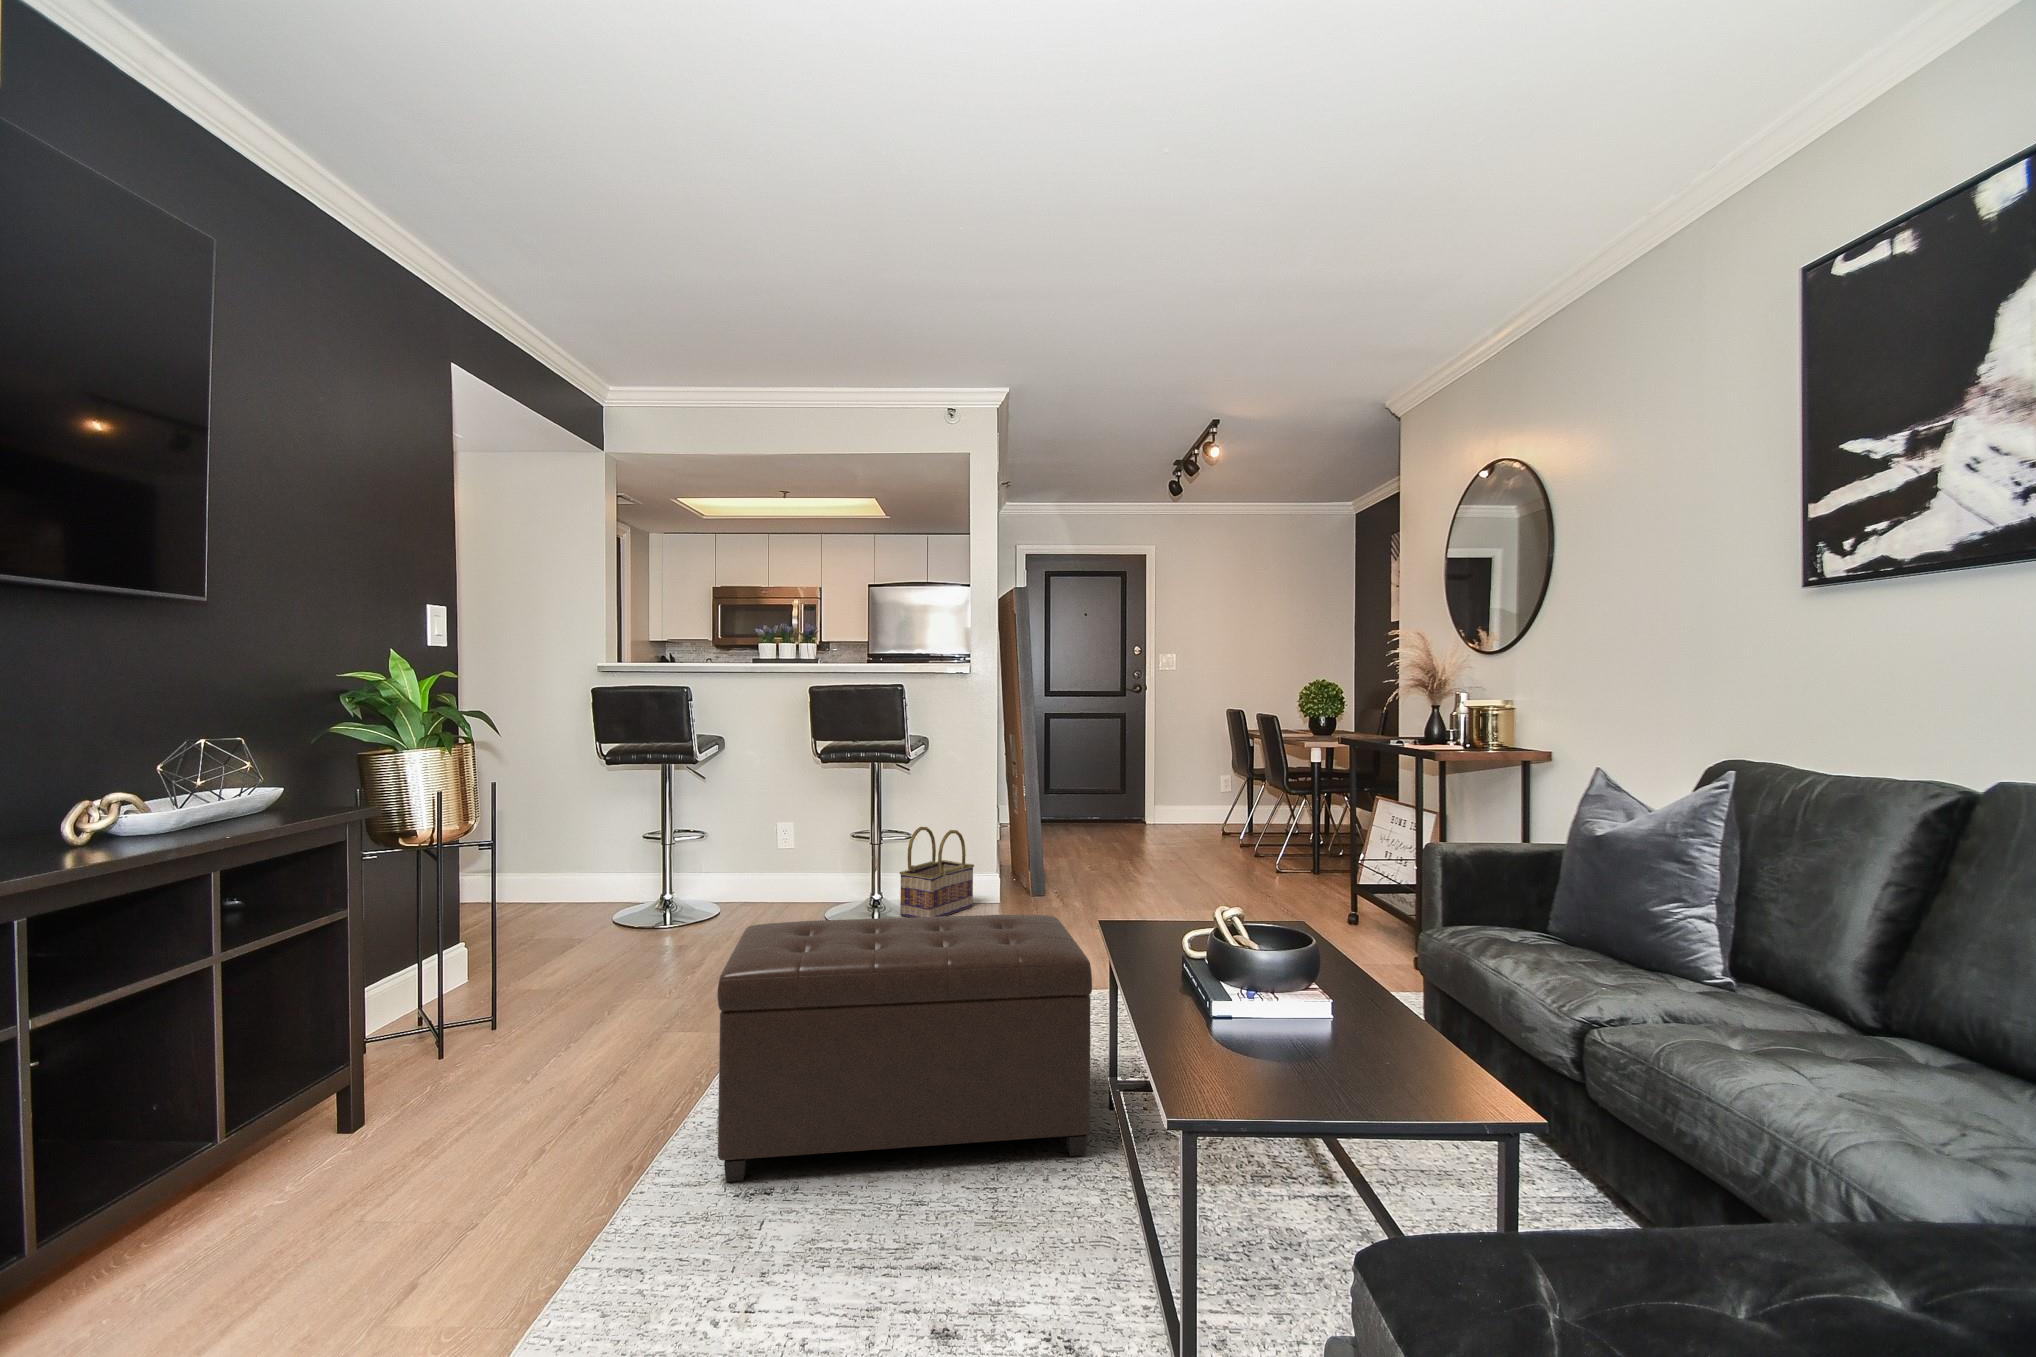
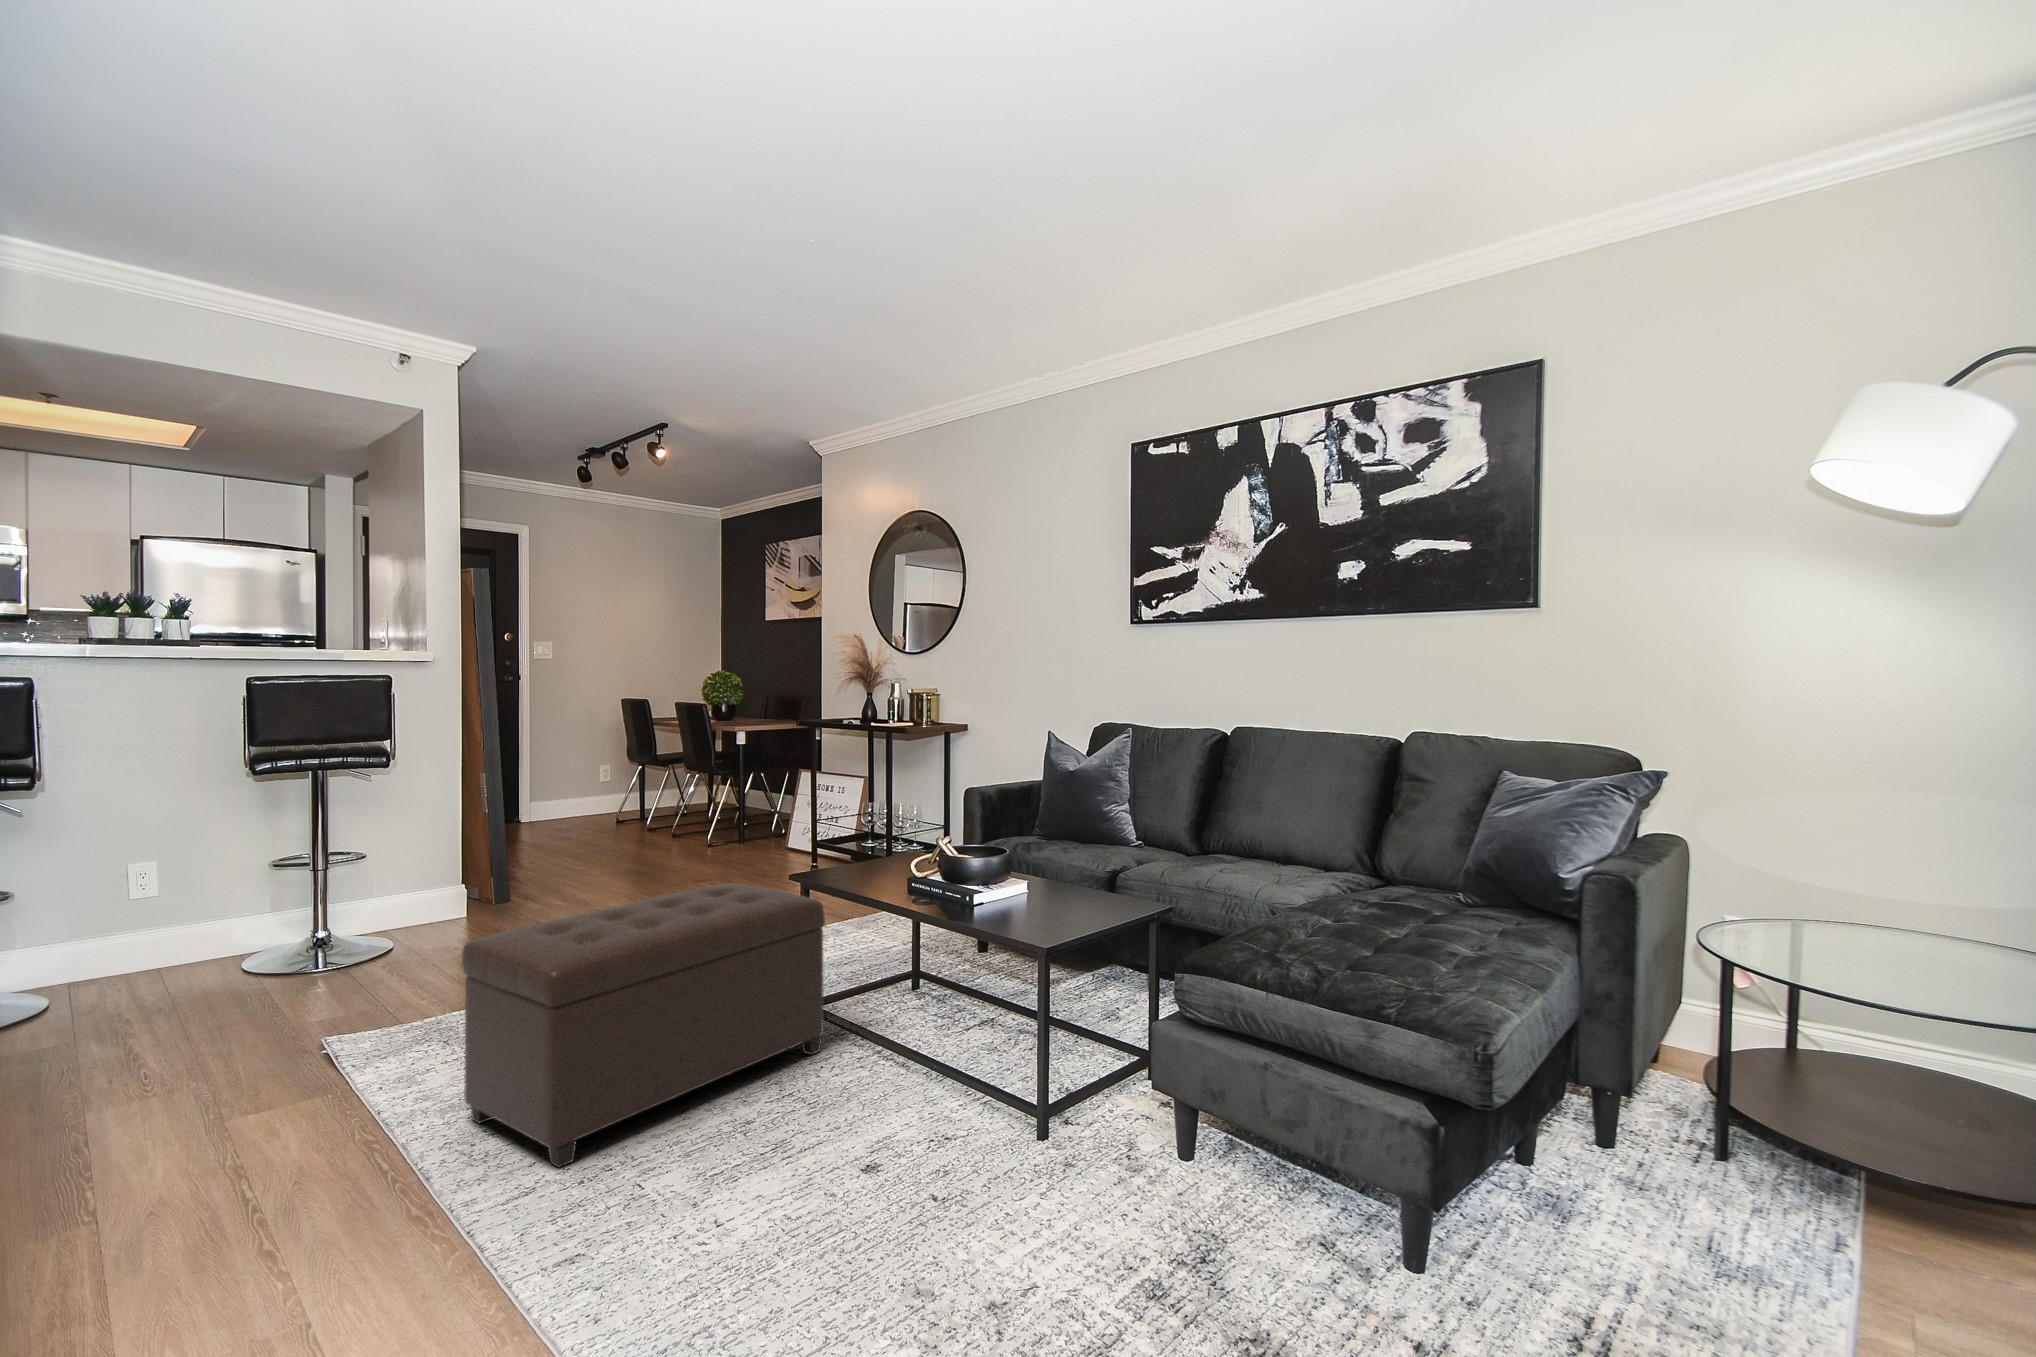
basket: present [900,827,974,918] -> none [353,844,437,952]

